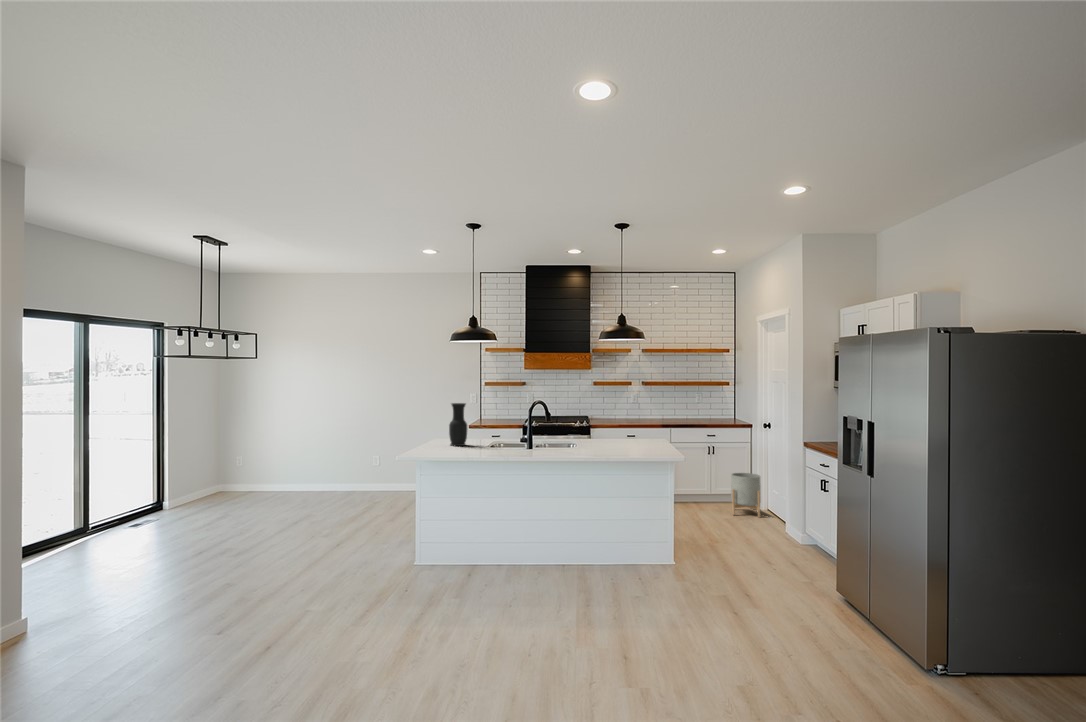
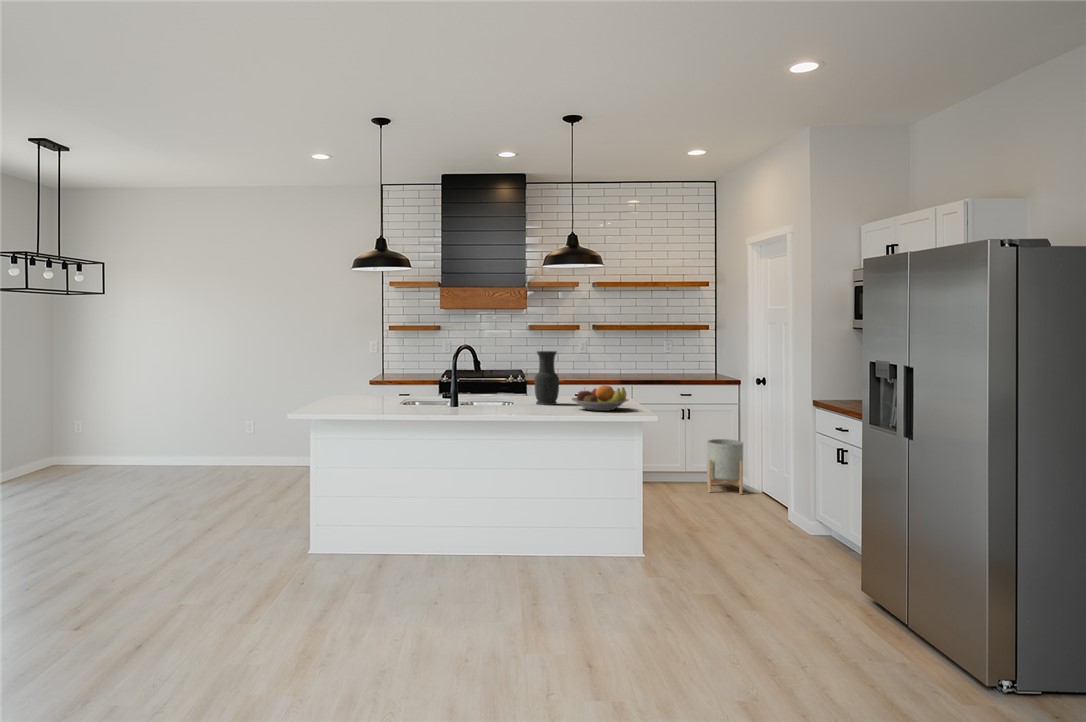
vase: present [449,403,467,446] -> present [534,351,559,405]
fruit bowl: none [621,431,665,450] -> present [571,385,628,411]

